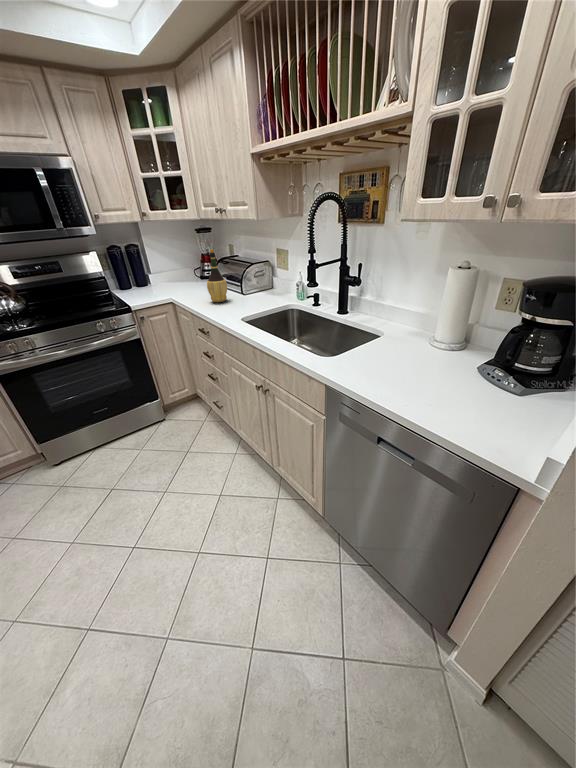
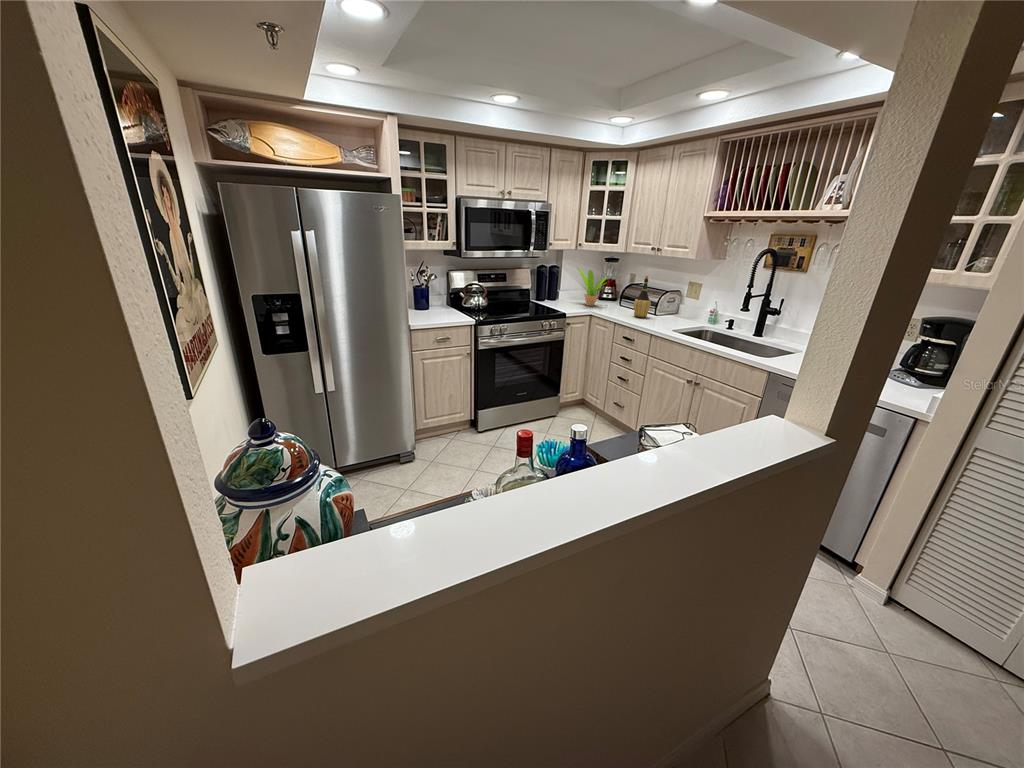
potted plant: none [149,244,188,291] -> present [578,267,607,306]

